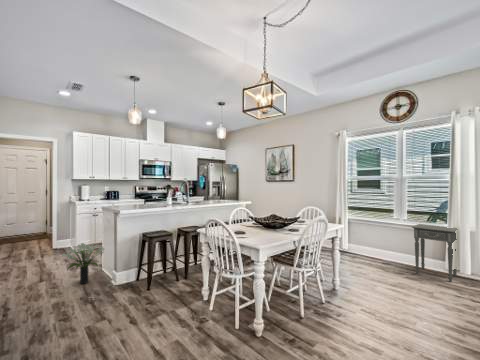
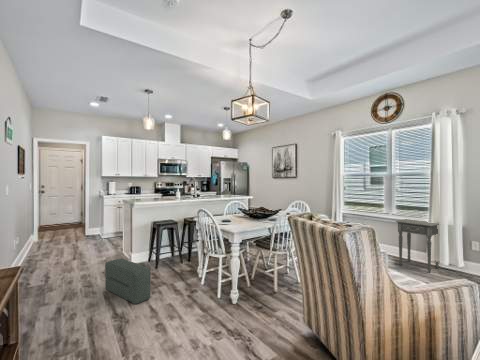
potted plant: present [62,243,104,284] -> none [90,229,123,262]
pouf: none [87,282,150,345] -> present [105,259,151,304]

